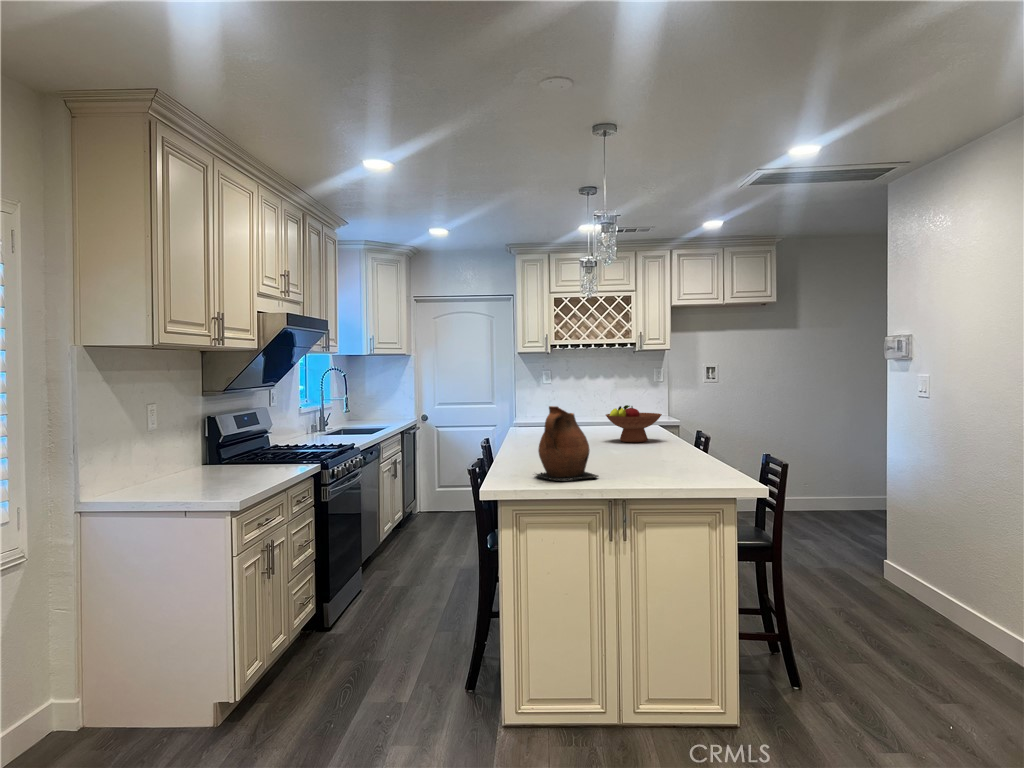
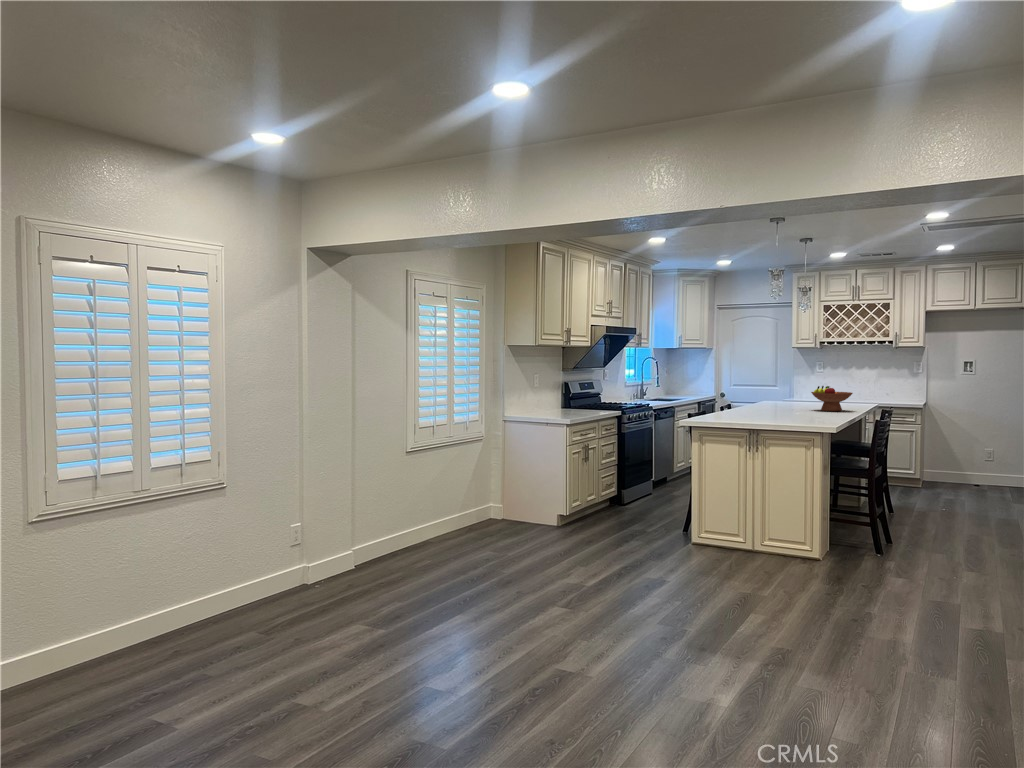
ceramic pitcher: present [536,406,598,480] -> none [715,380,750,421]

